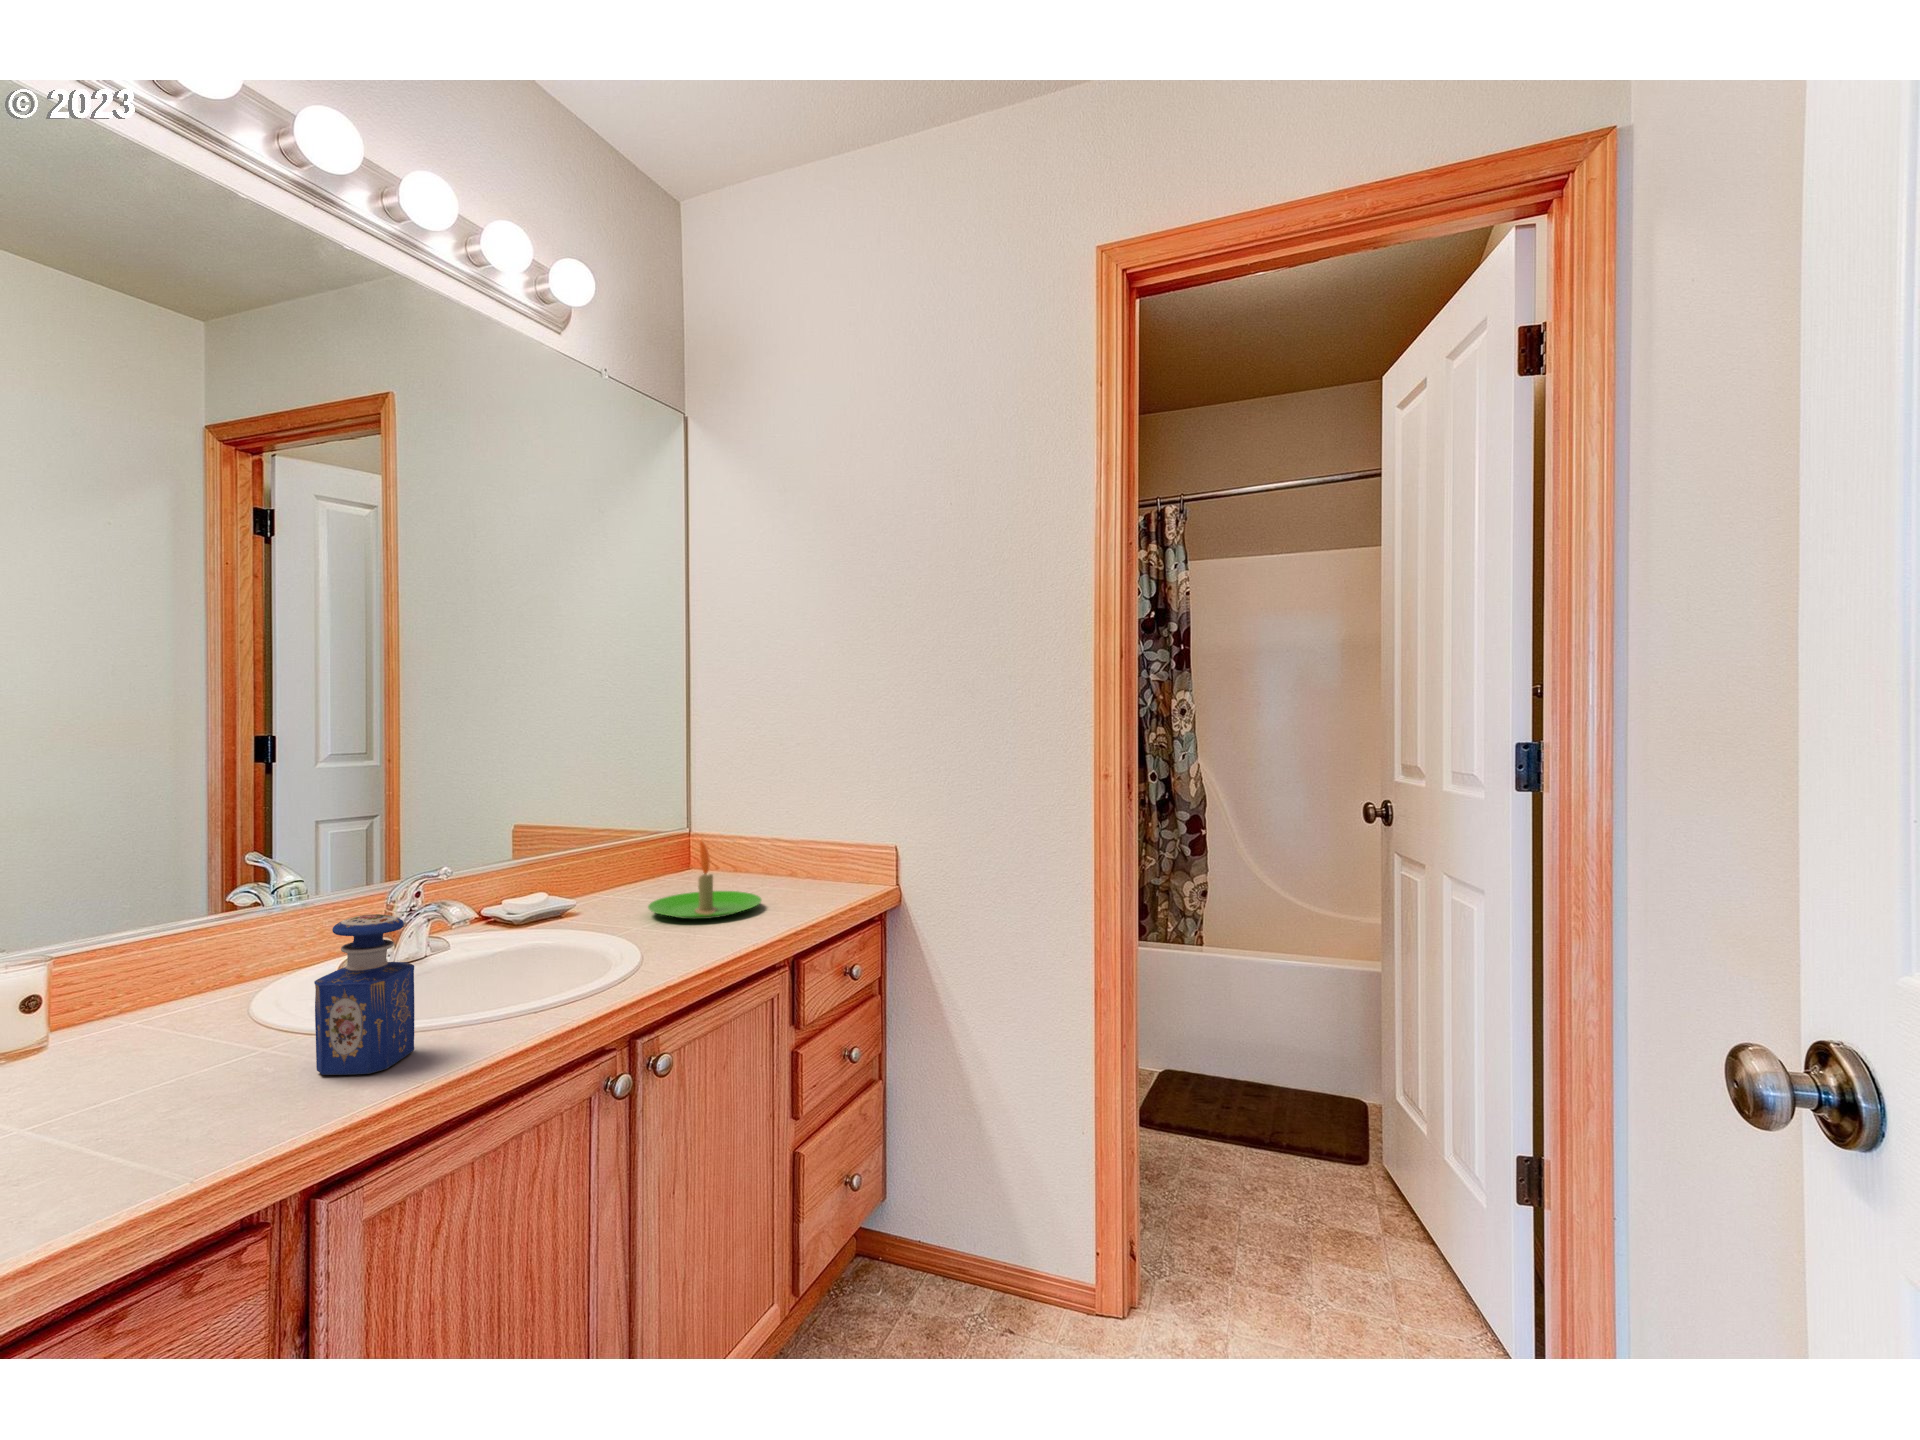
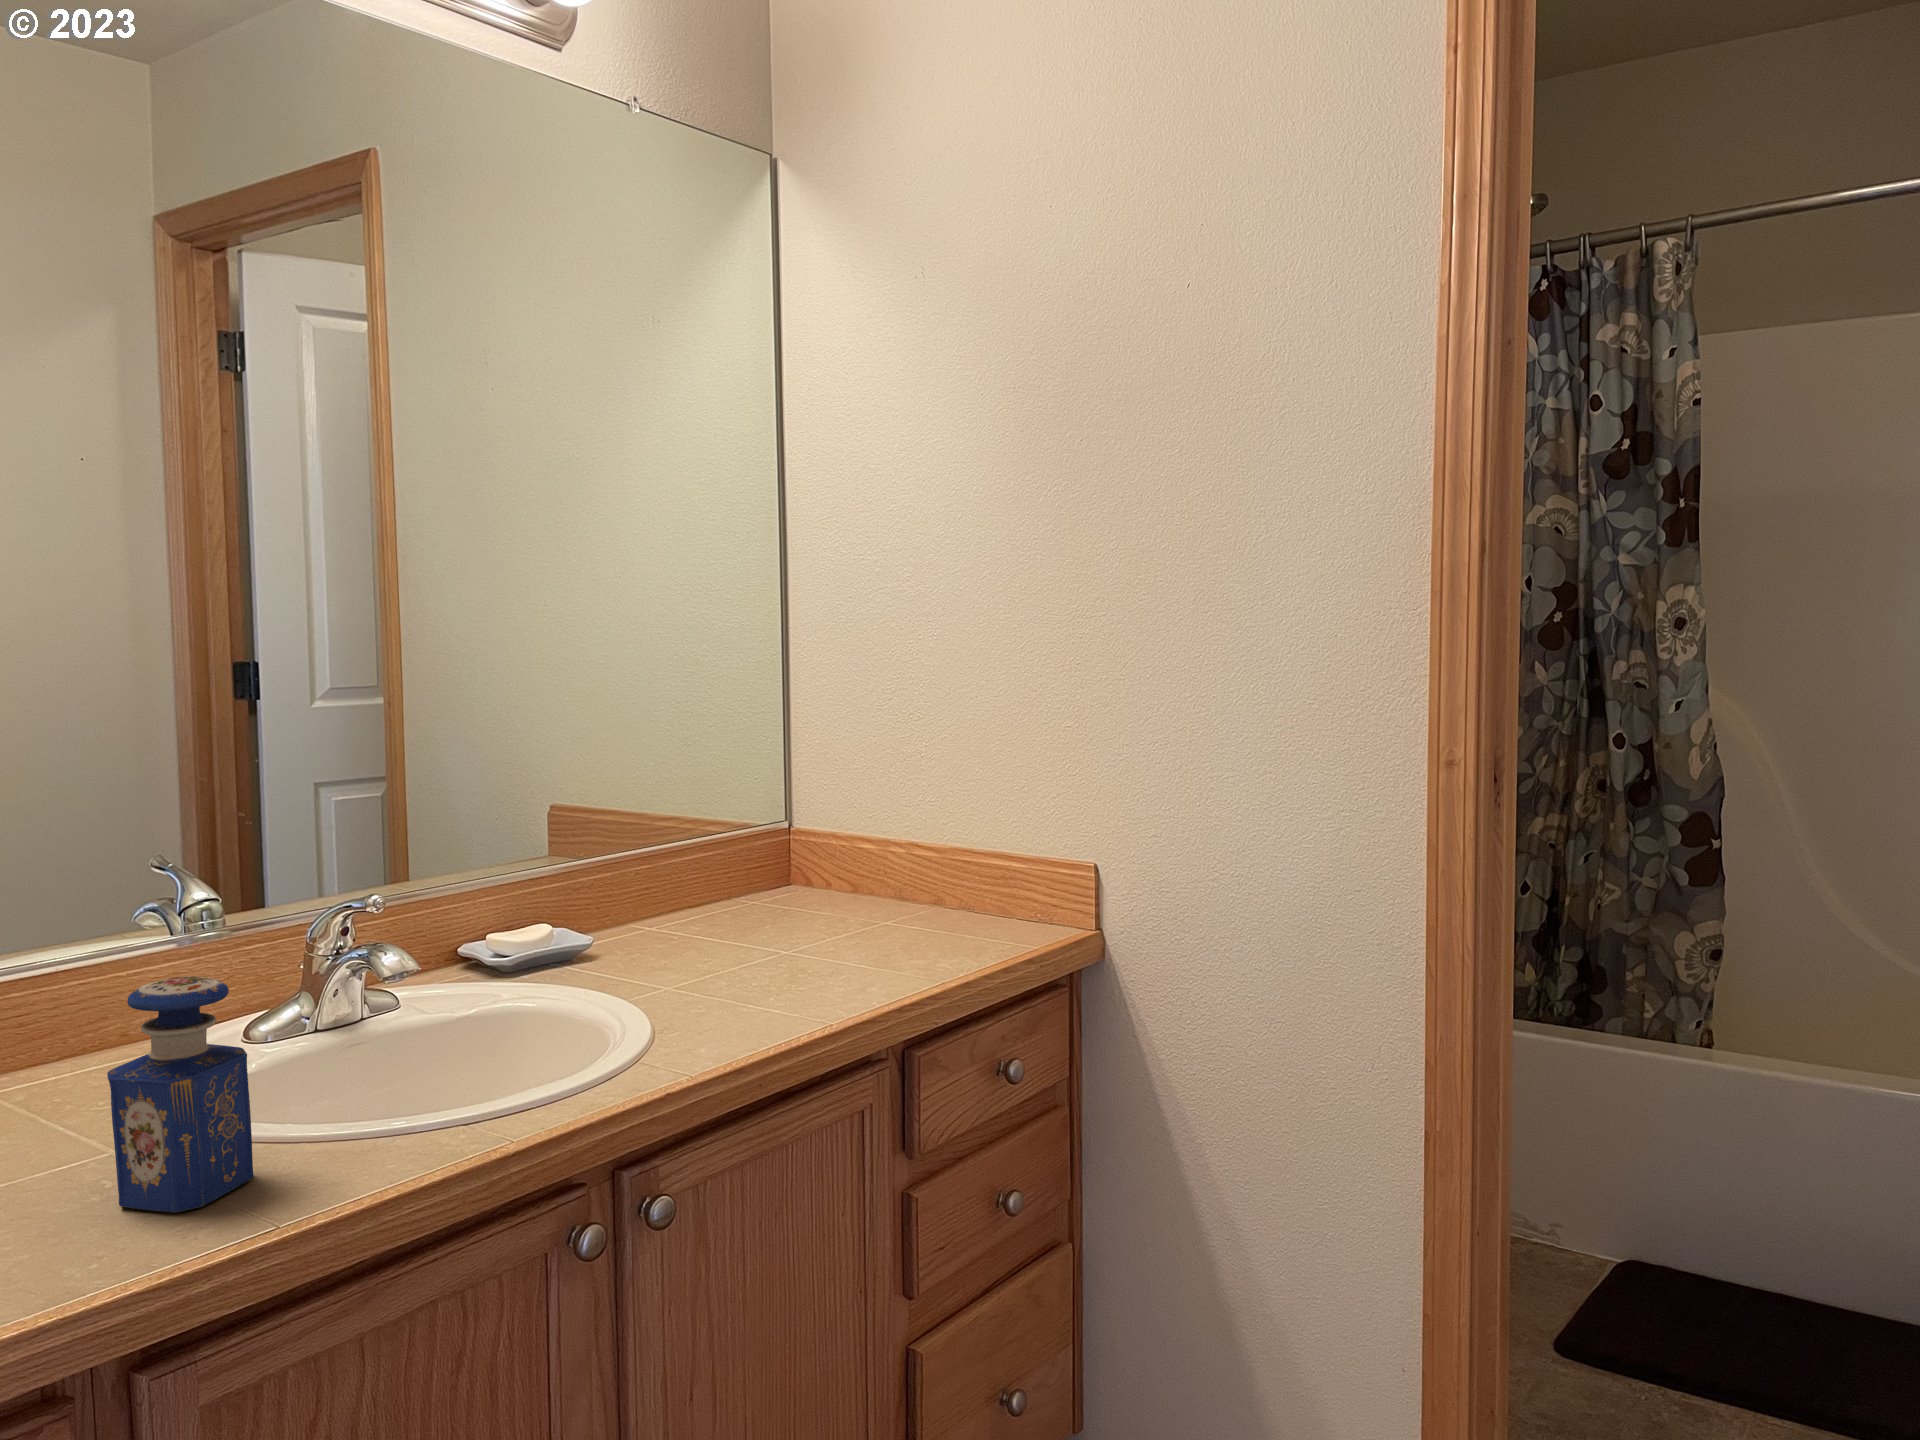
candle: present [648,841,762,919] -> none [690,851,864,976]

